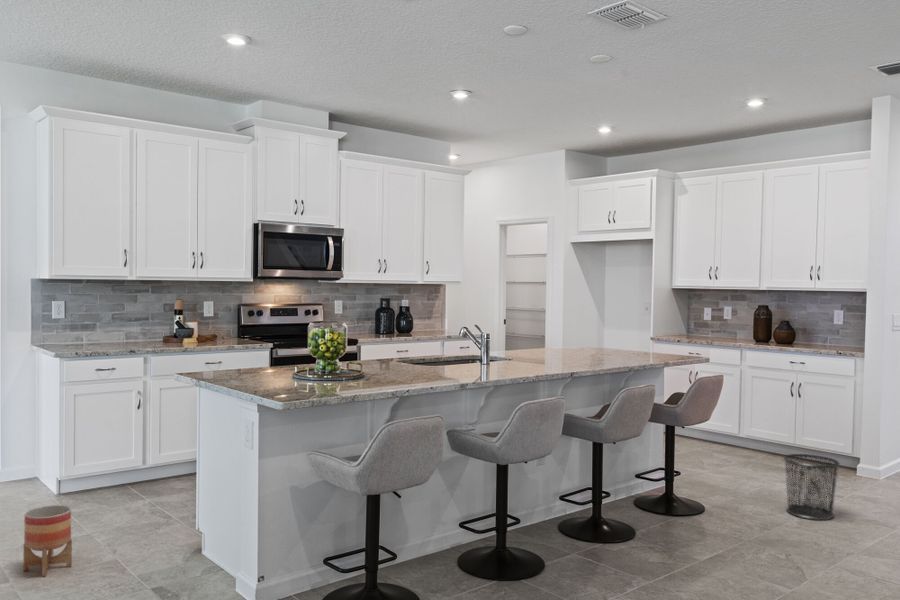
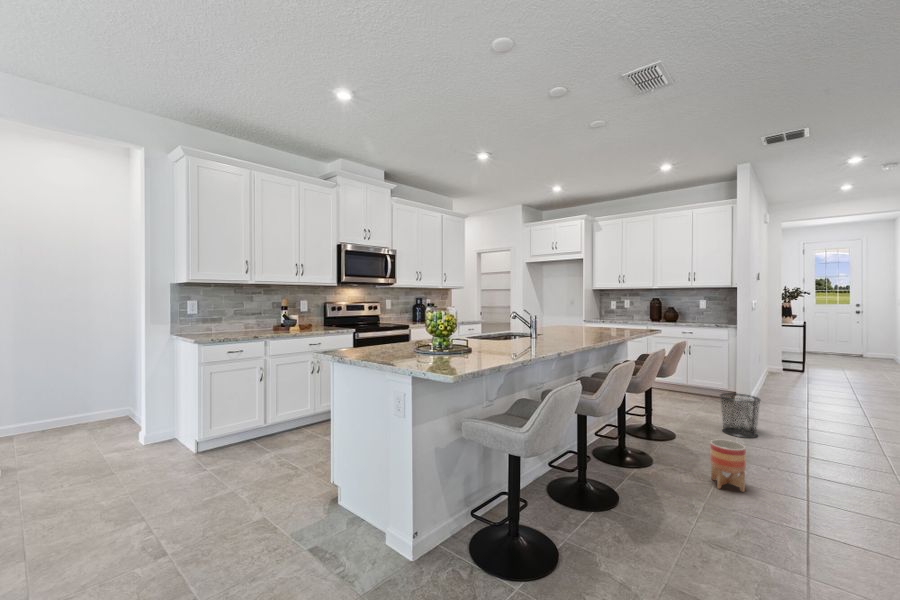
planter: present [24,505,72,576] -> present [710,439,746,492]

